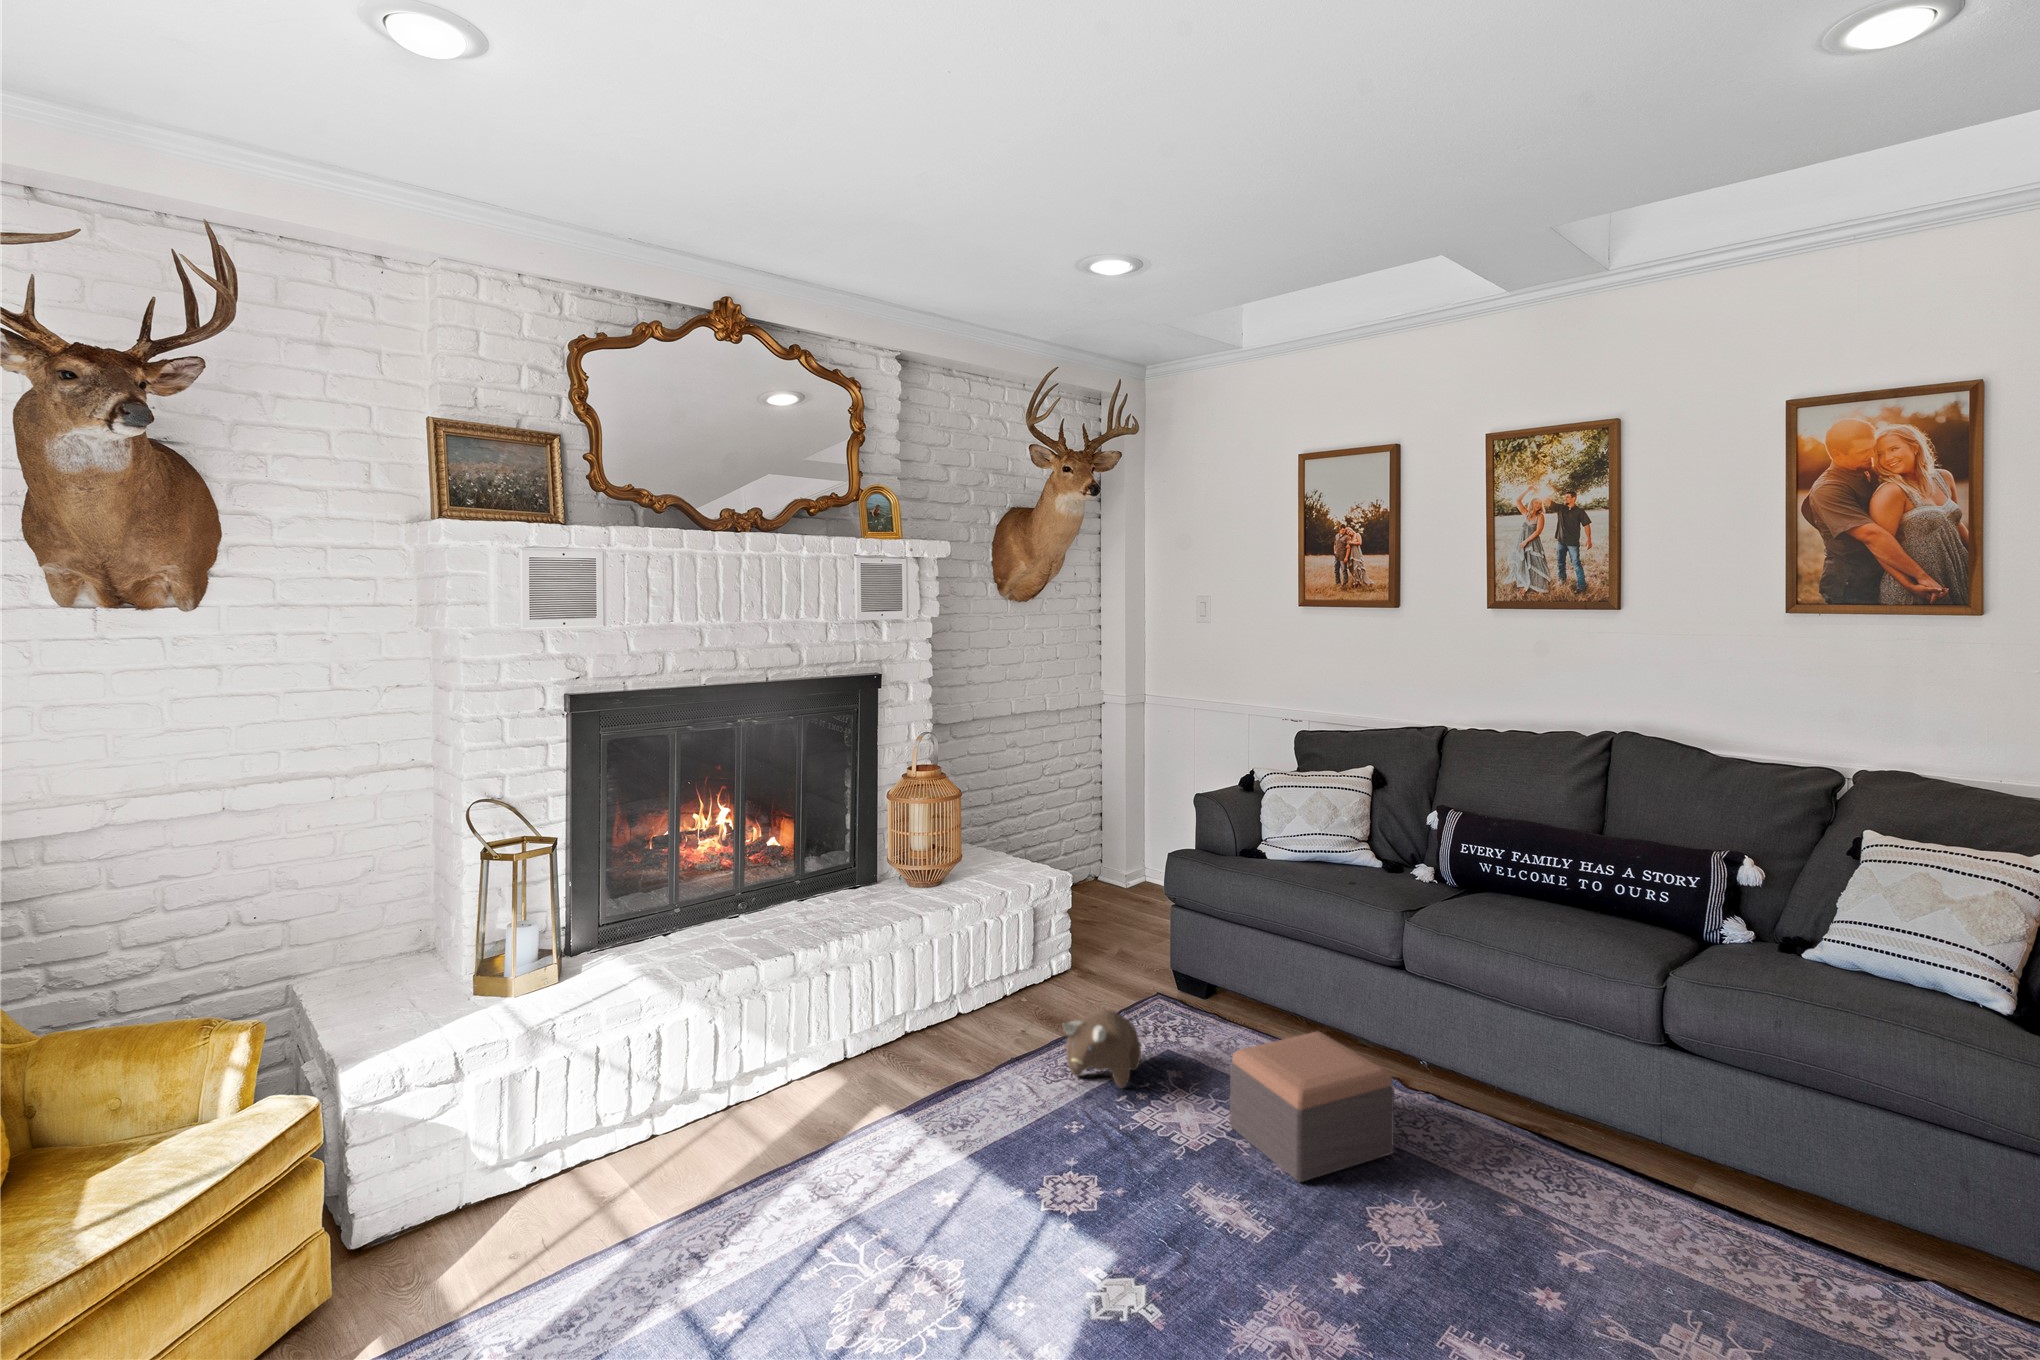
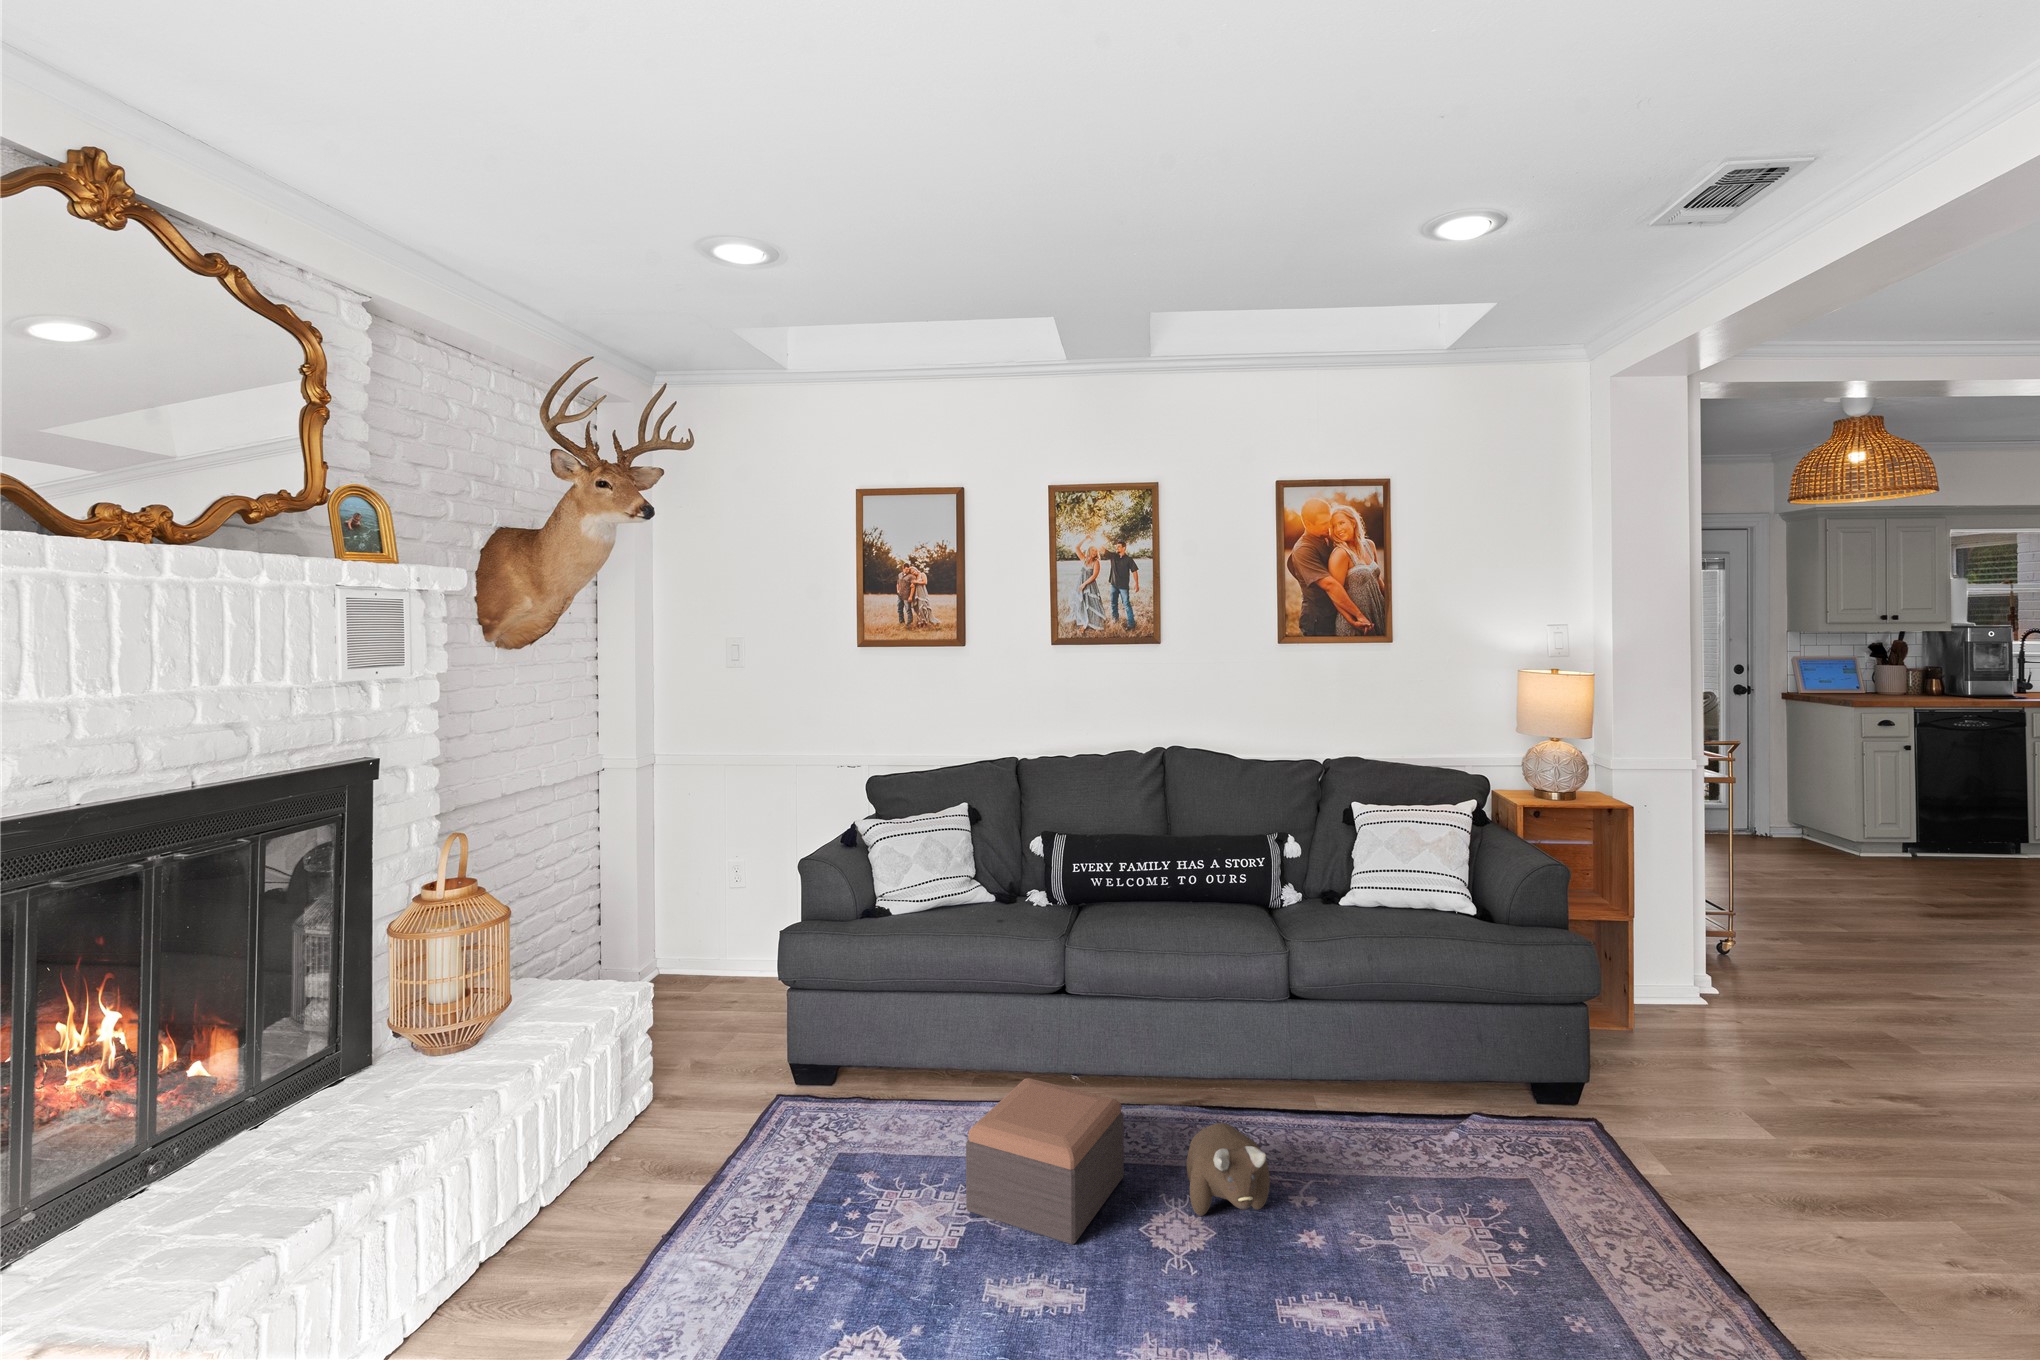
plush toy: present [1063,1011,1141,1088] -> present [1187,1123,1270,1216]

